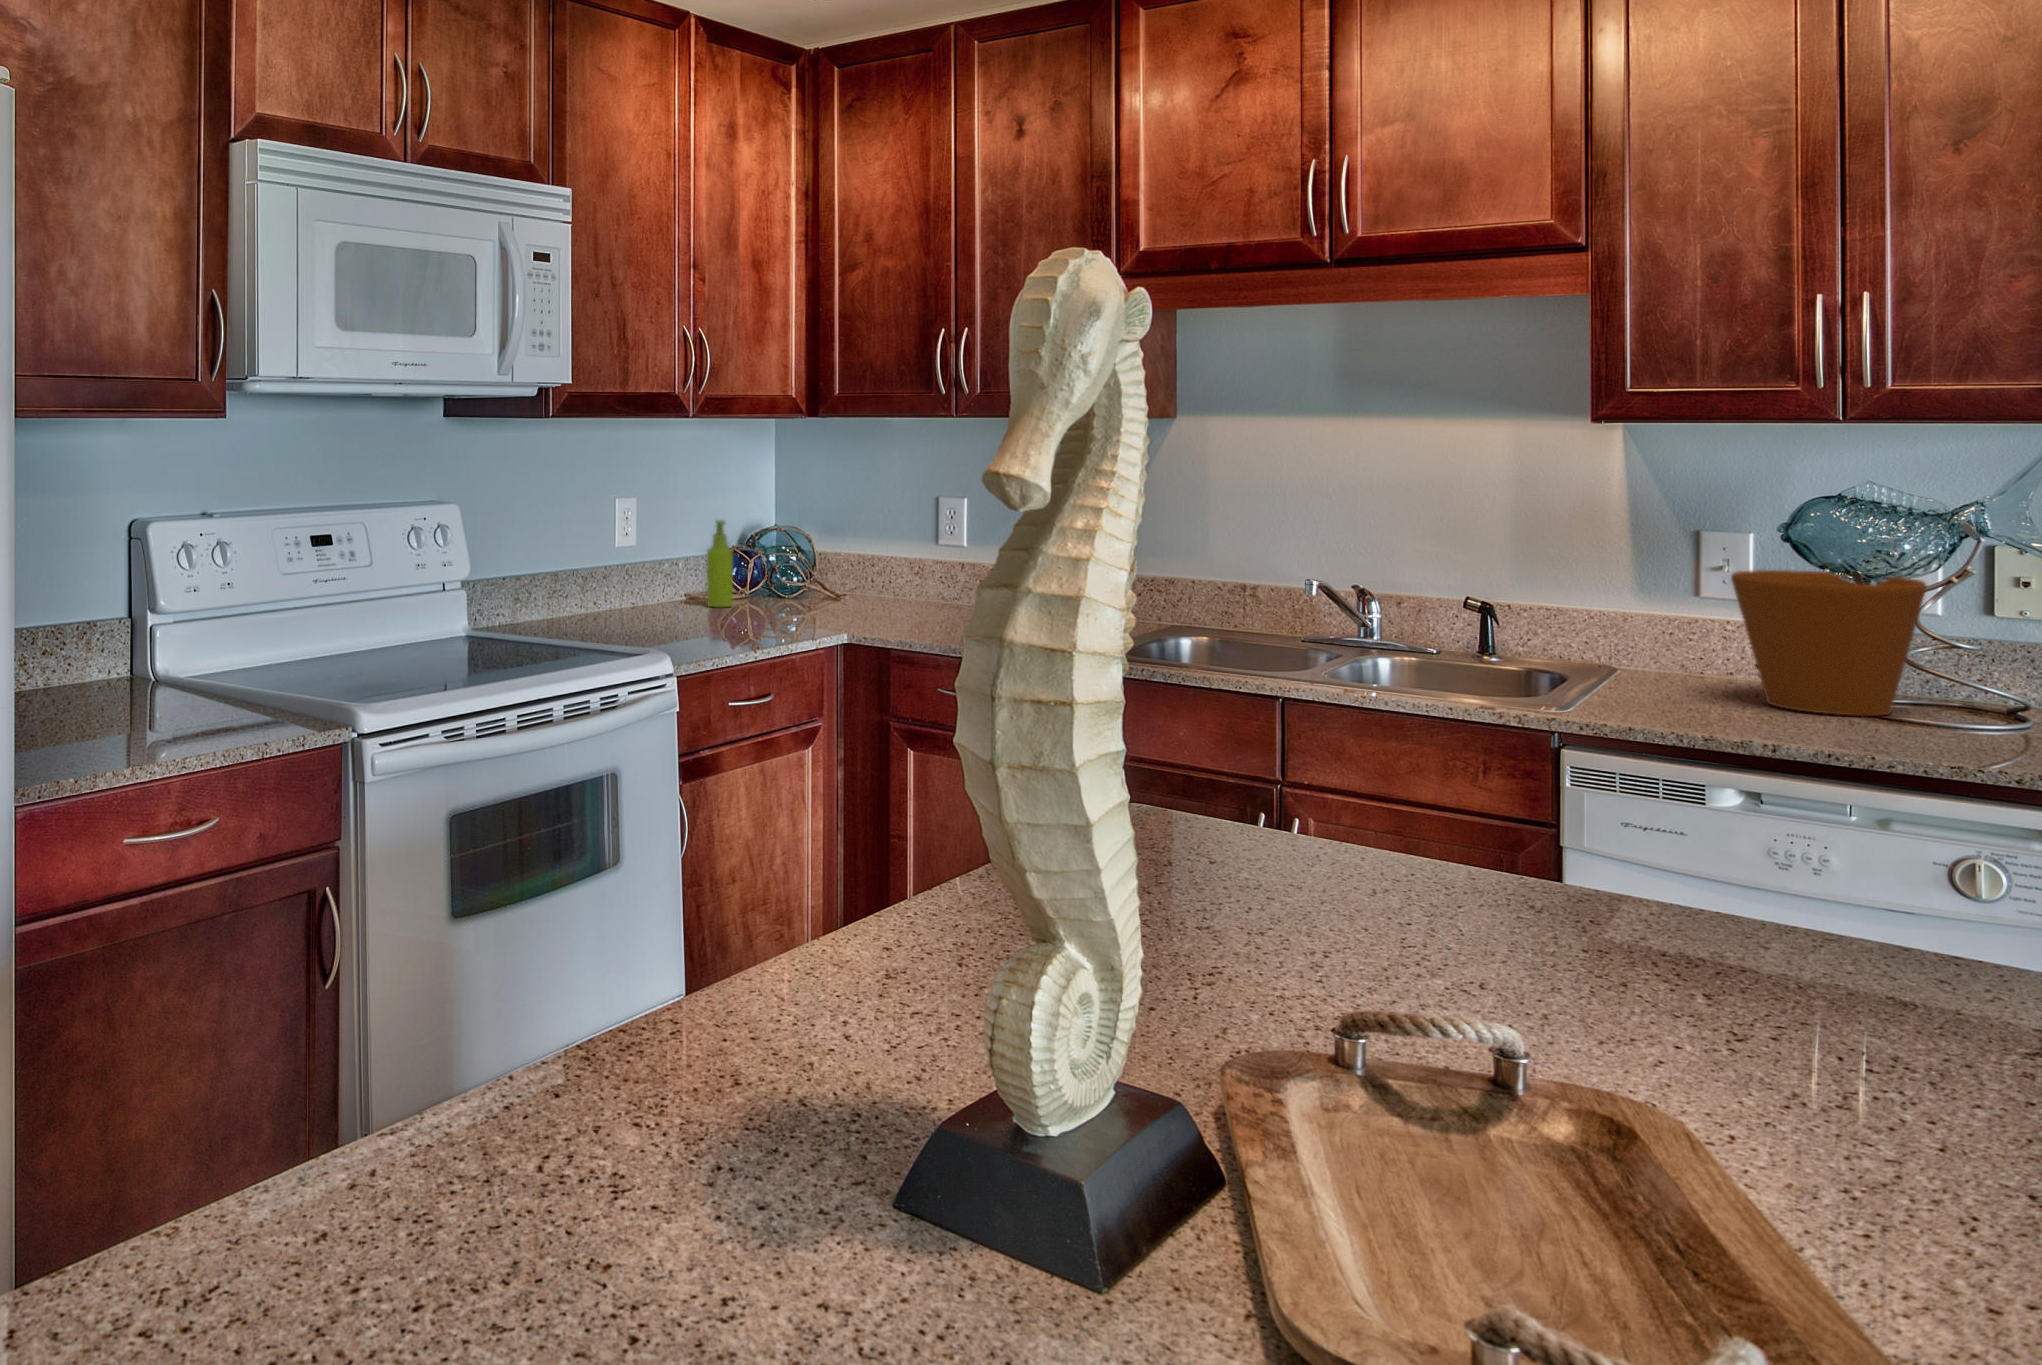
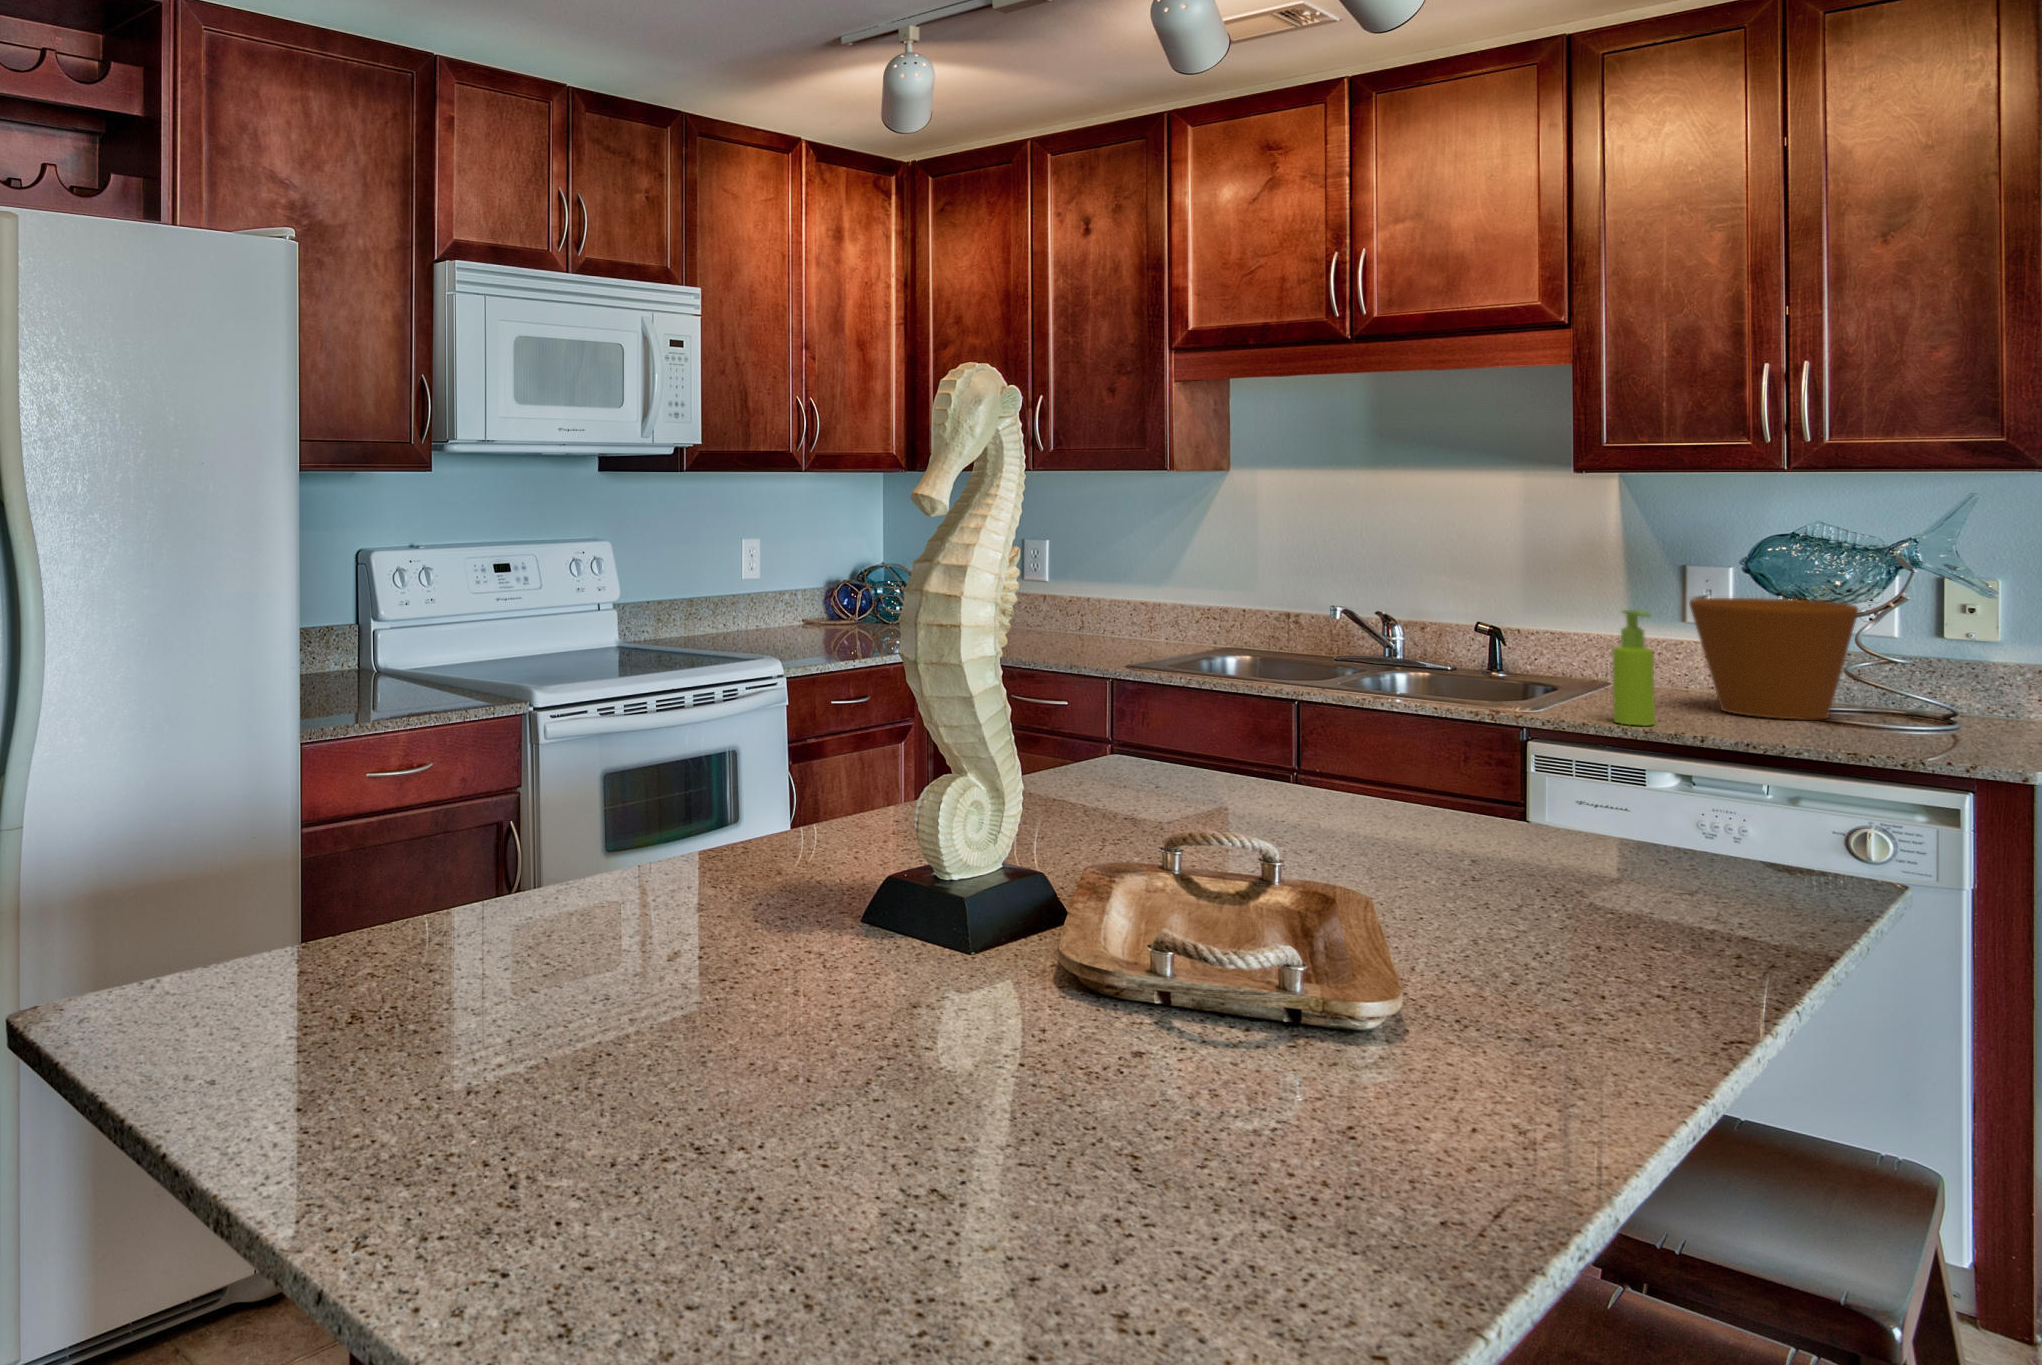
soap dispenser: present [707,520,733,607] -> present [1613,610,1655,725]

